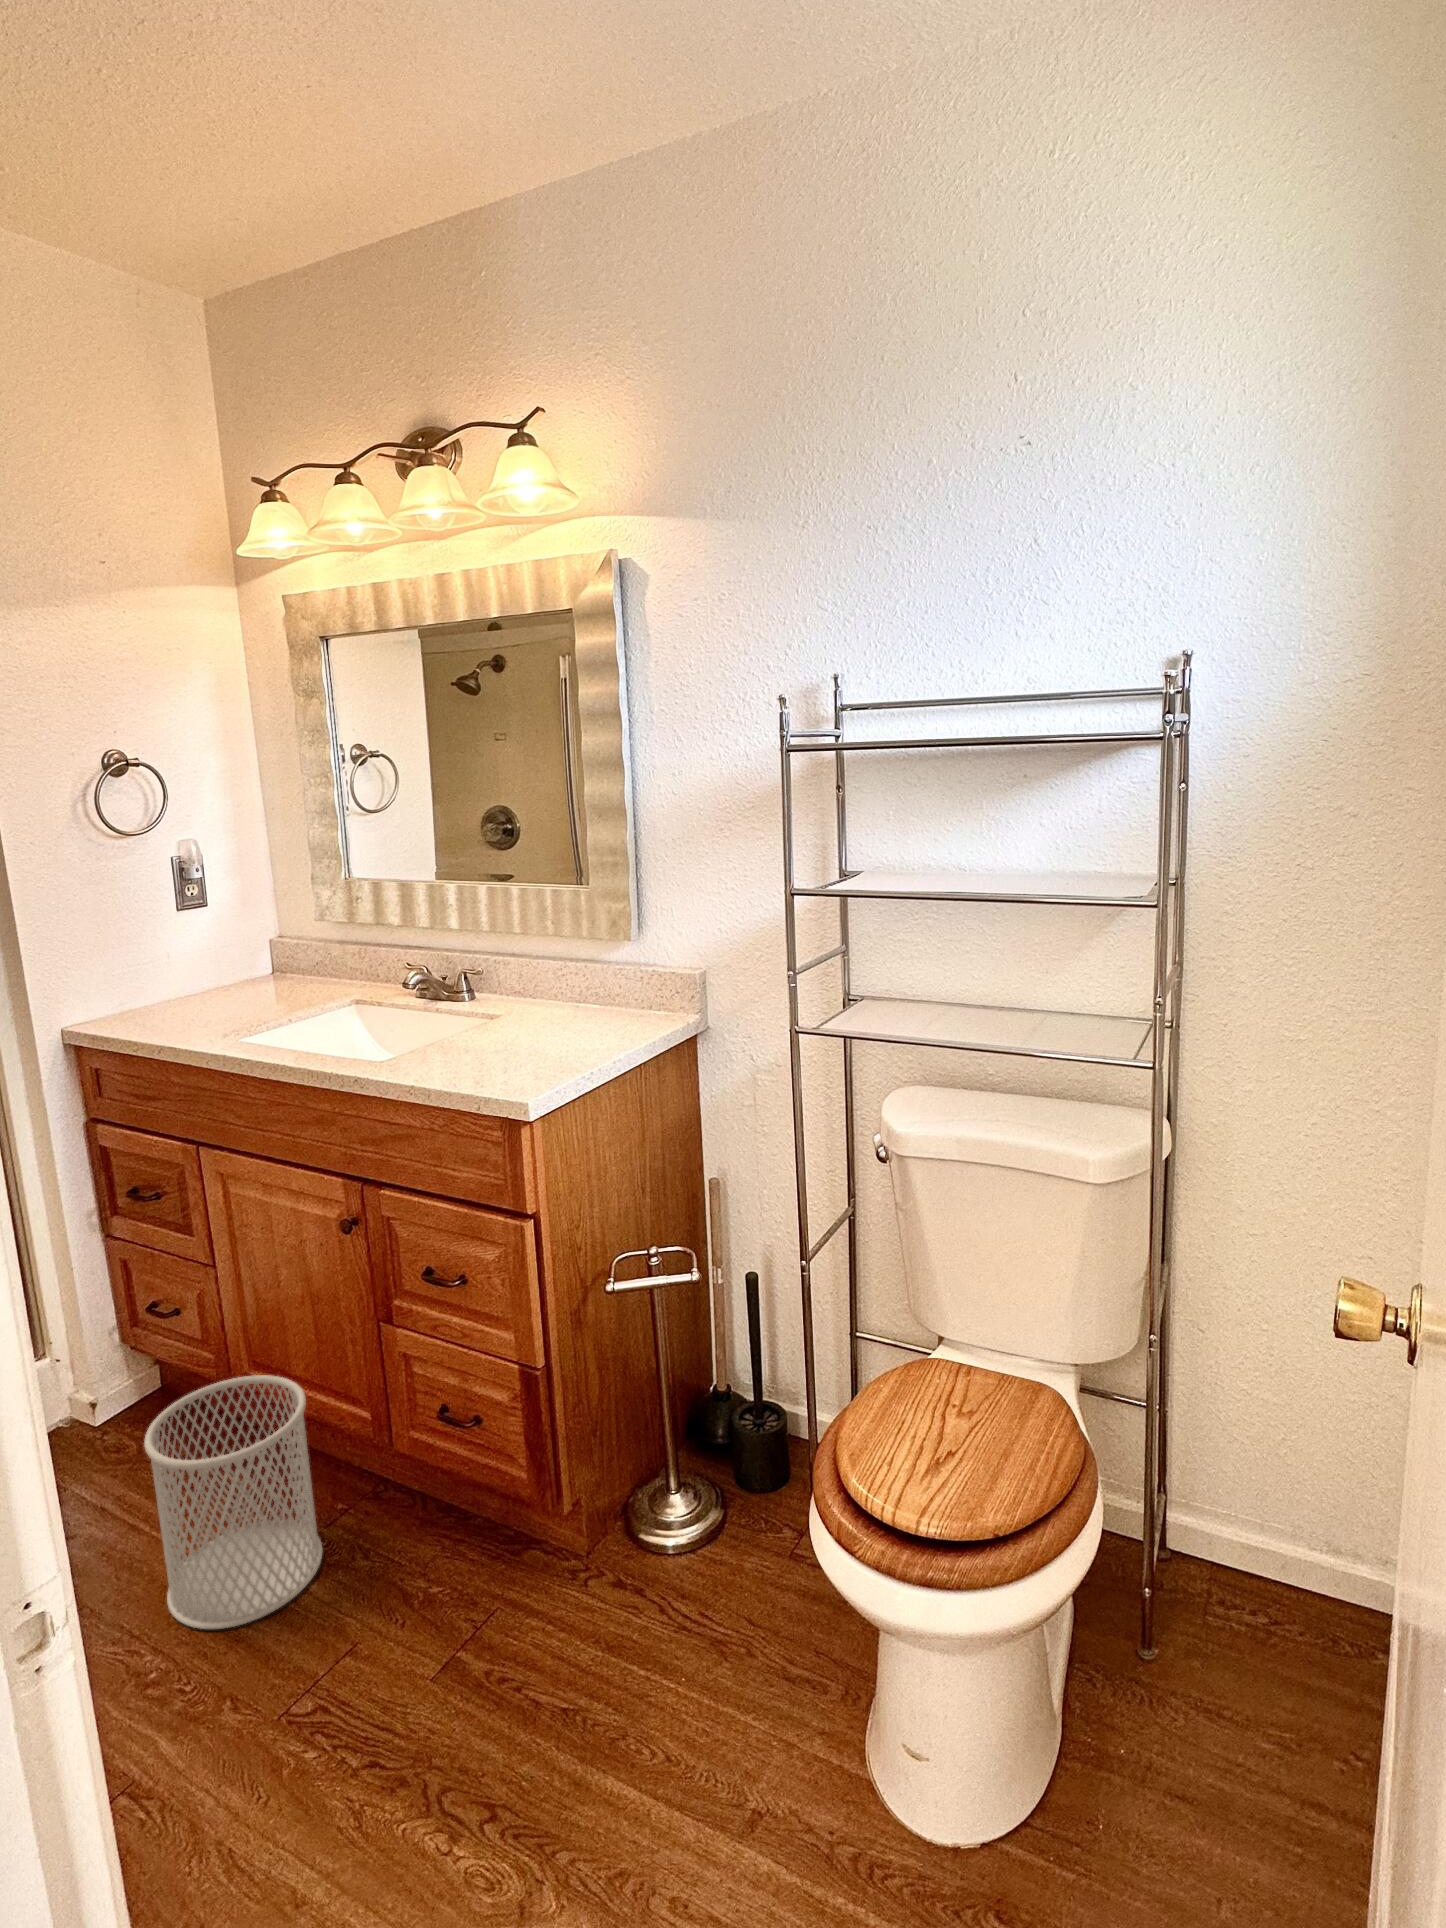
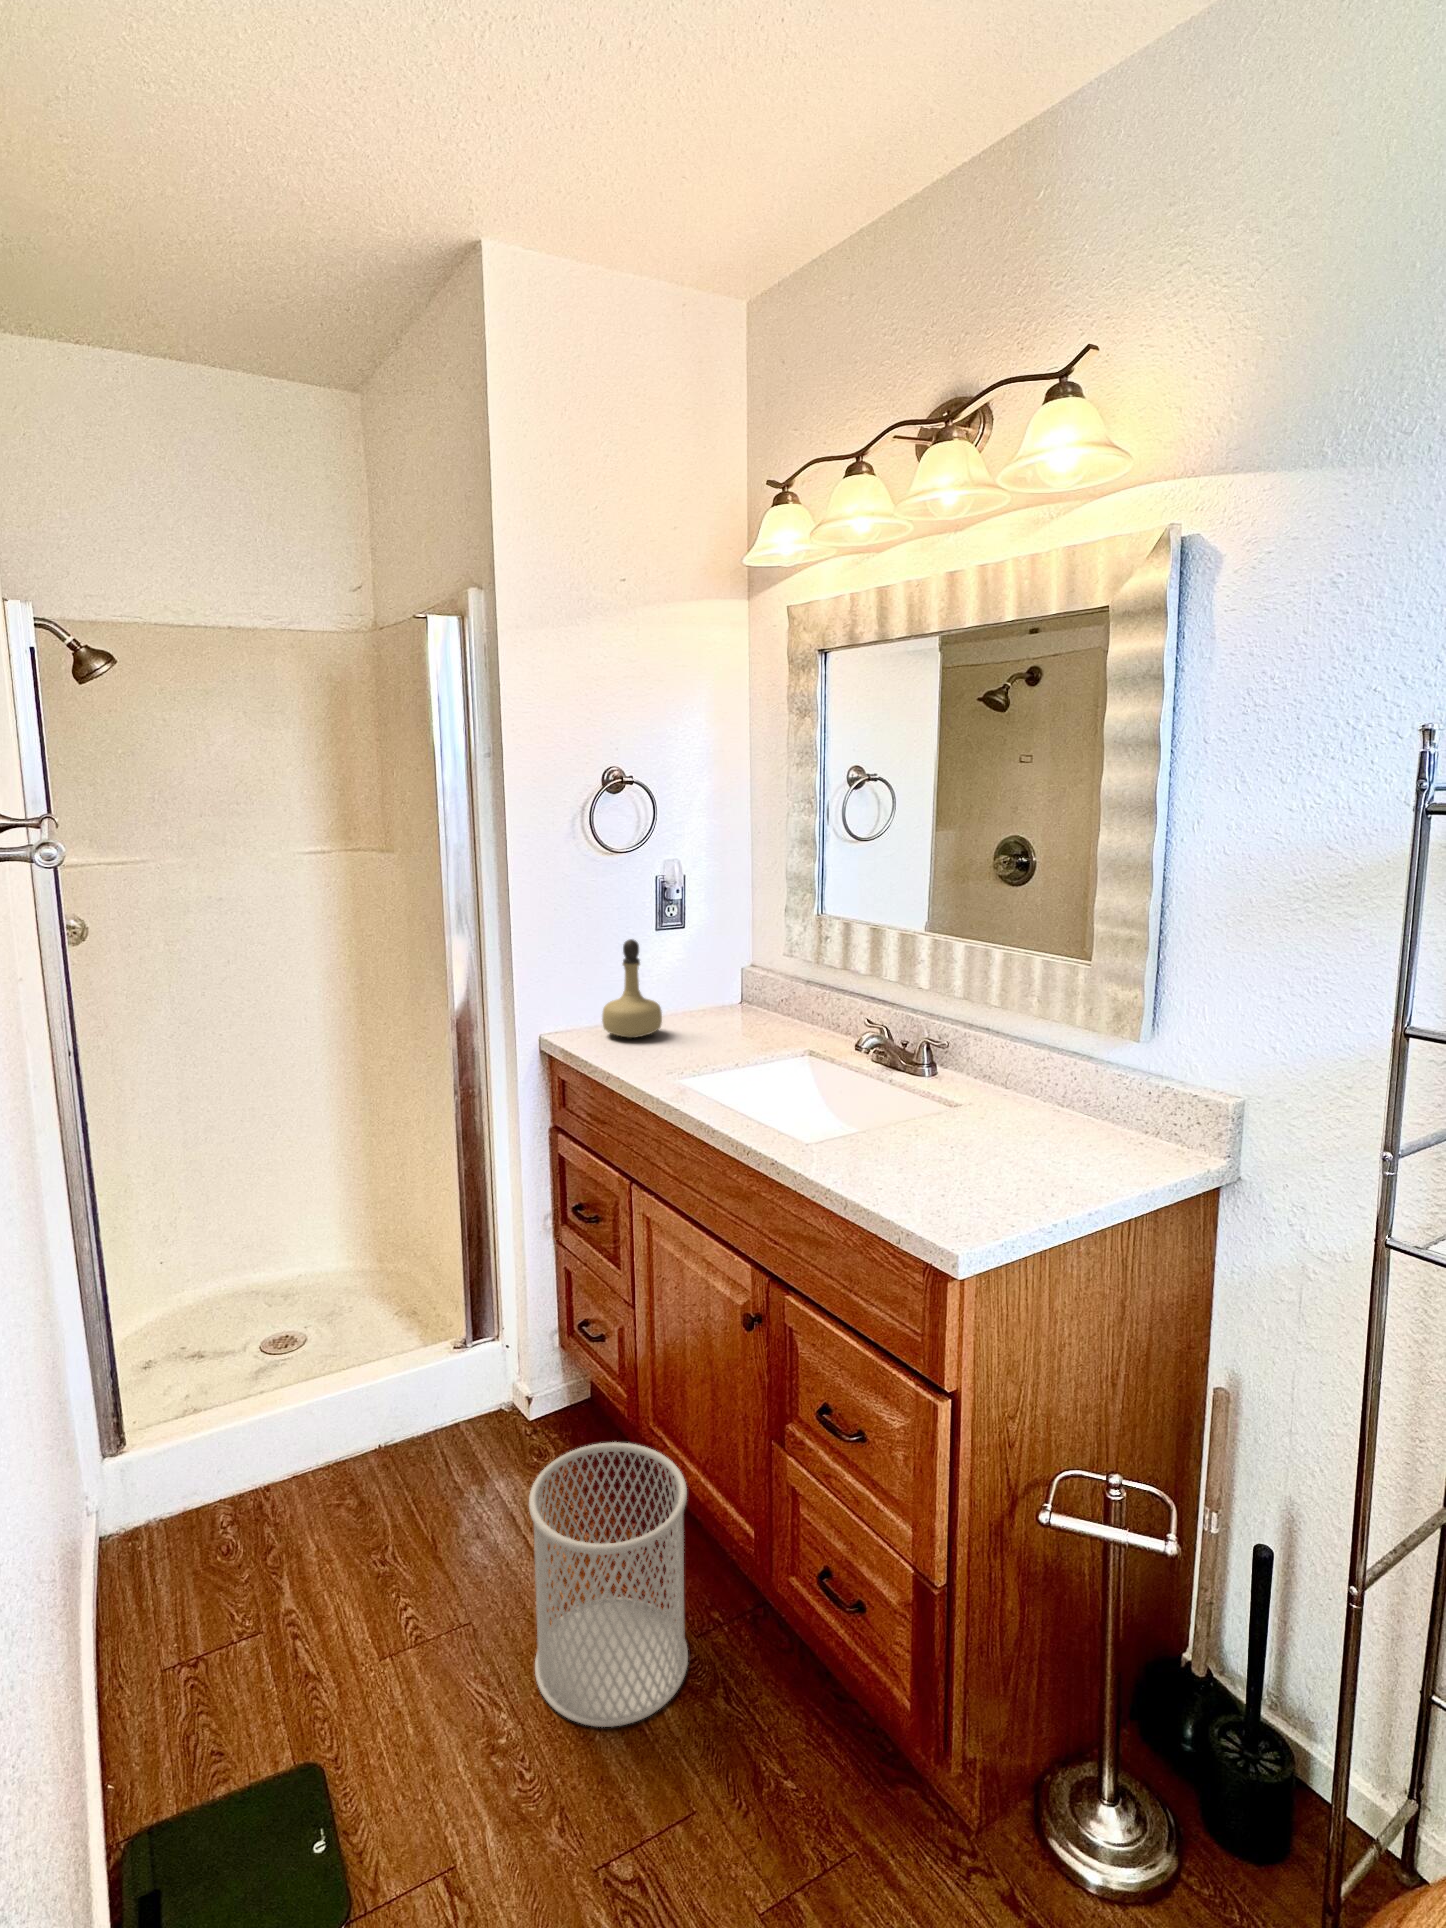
perfume bottle: none [132,919,200,1017] -> present [602,939,662,1038]

